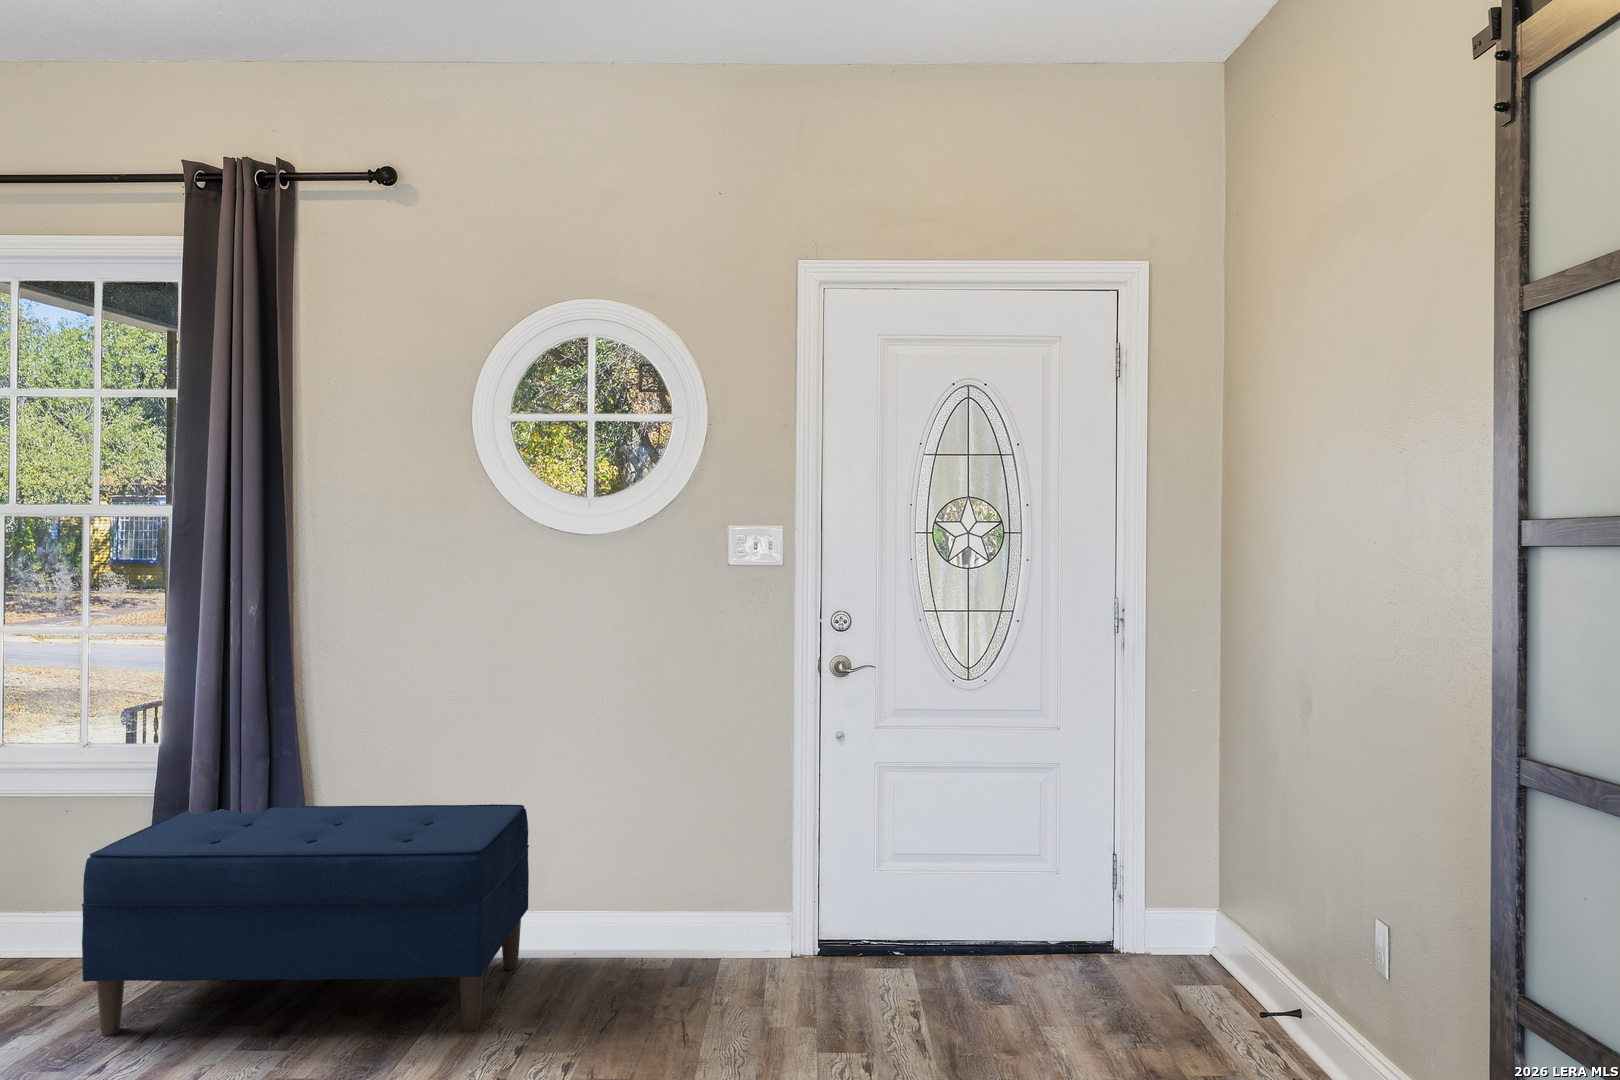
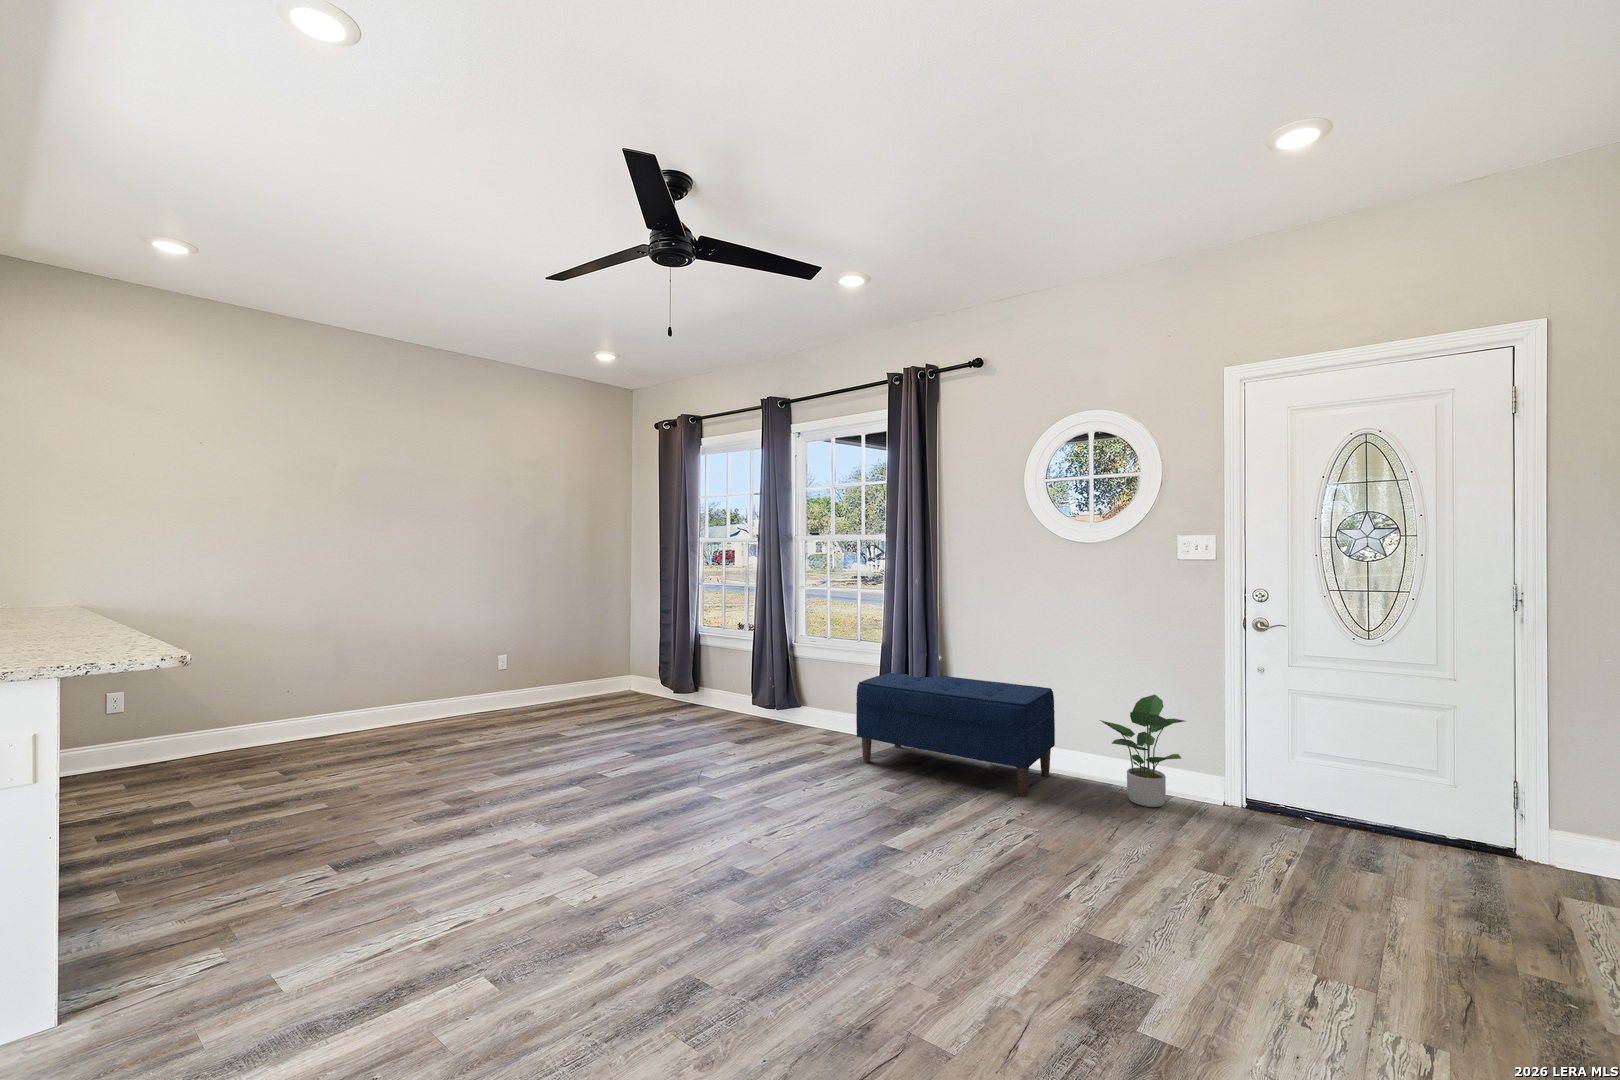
potted plant: none [608,794,743,992] -> present [1100,695,1185,807]

